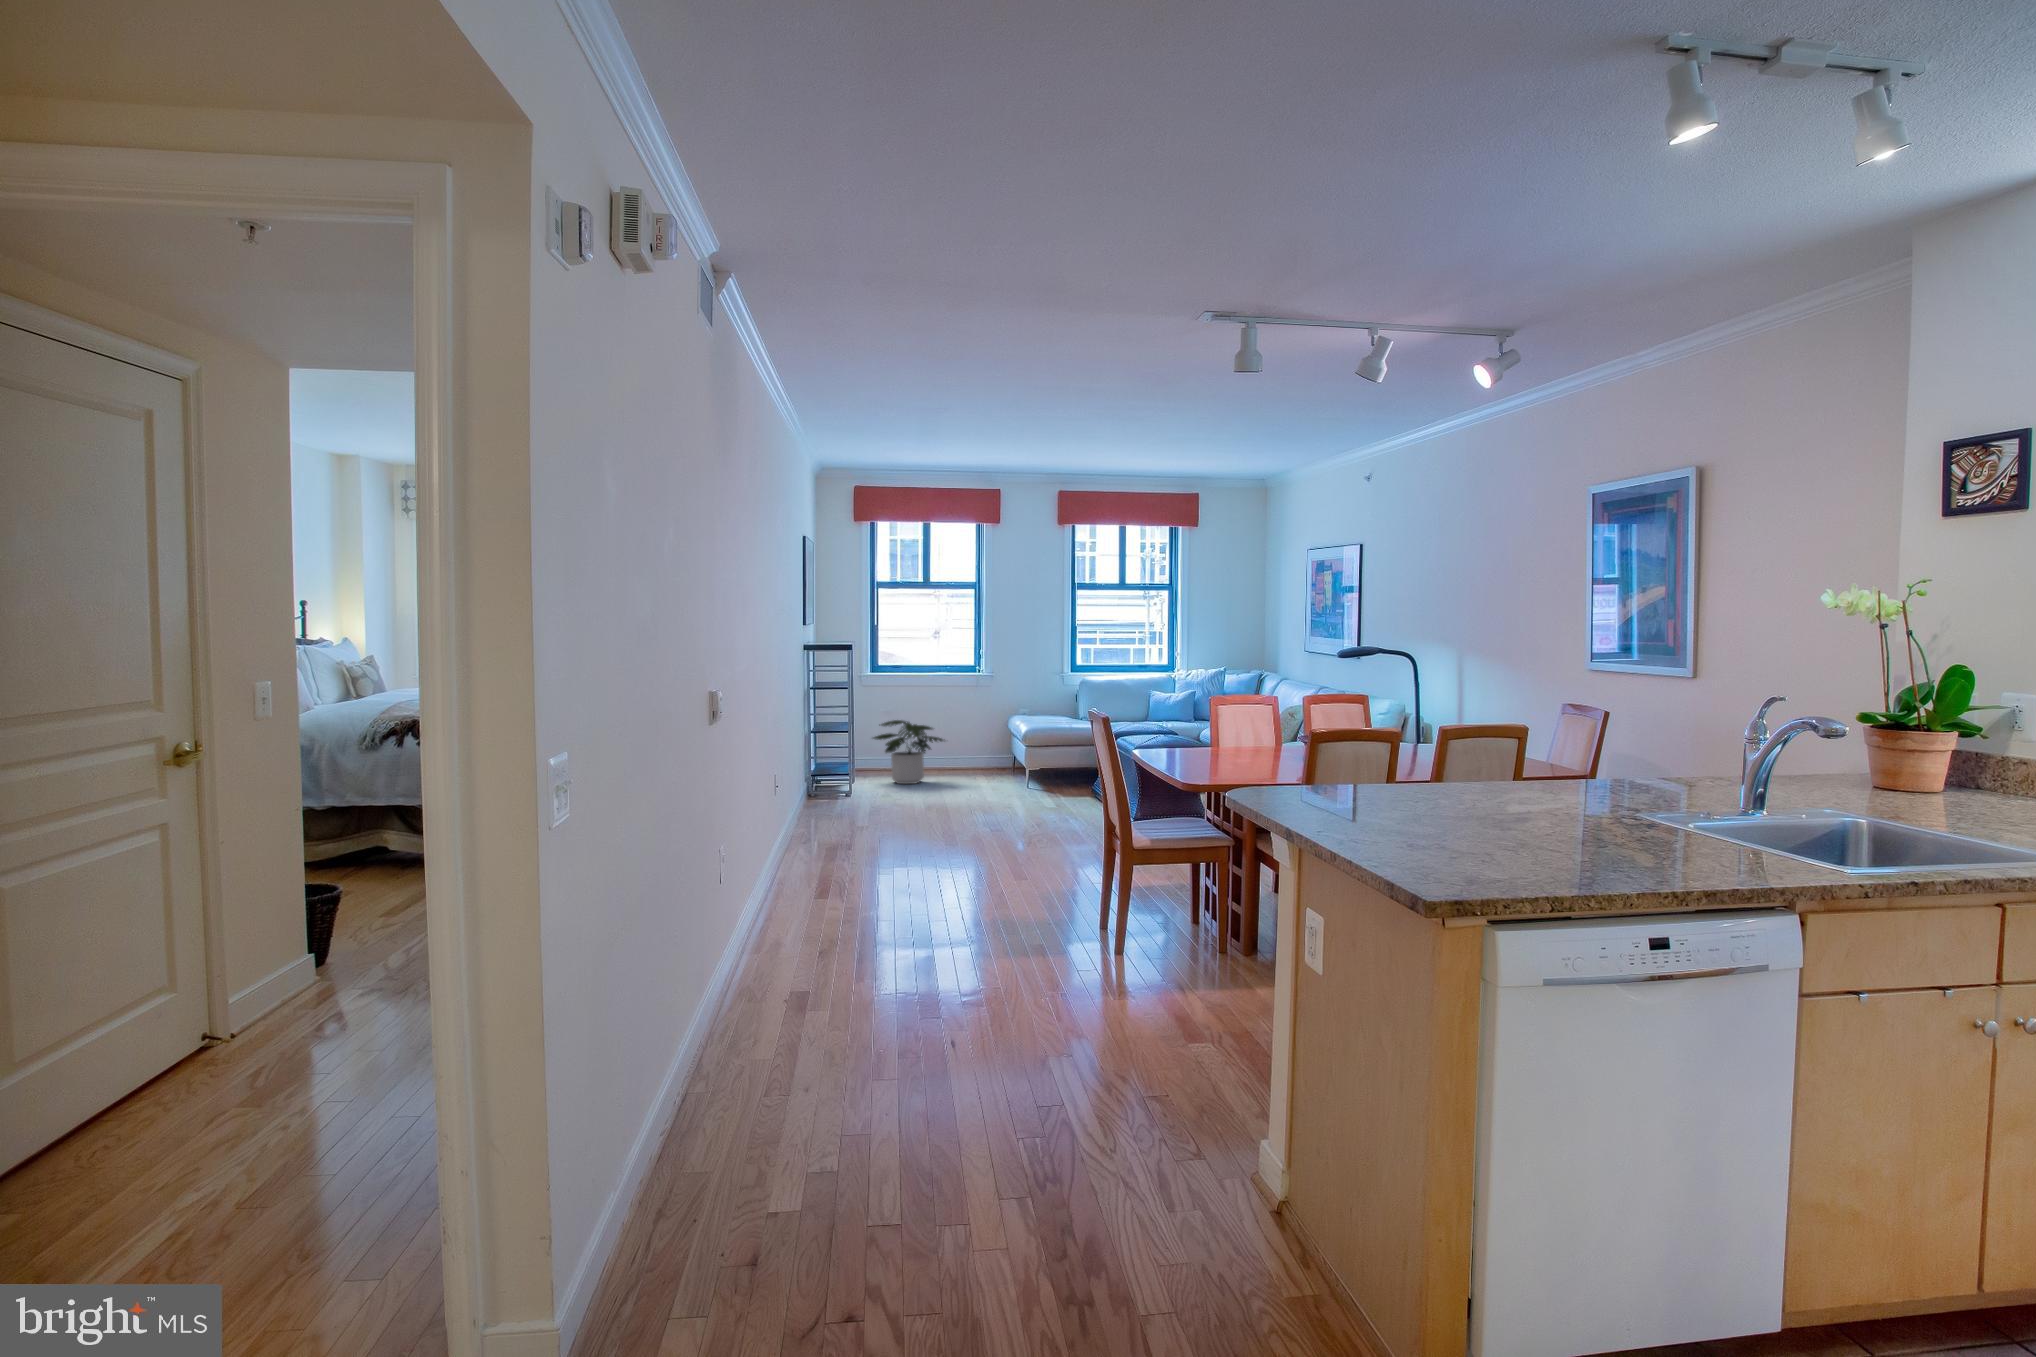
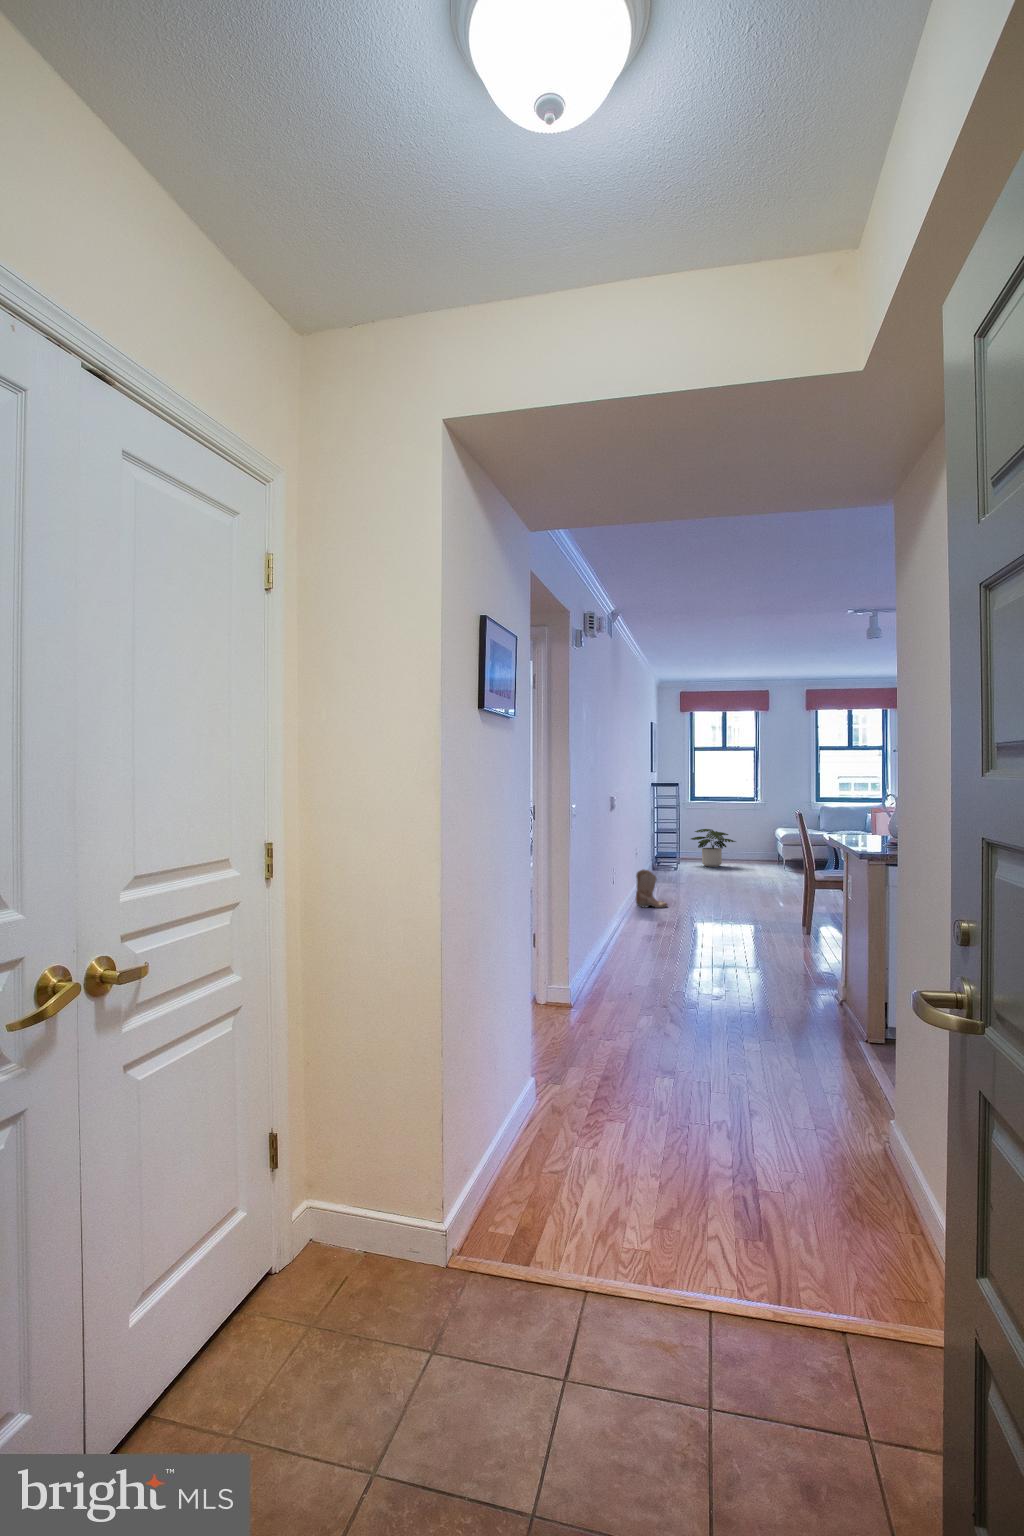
boots: none [768,820,833,897] -> present [636,870,668,908]

